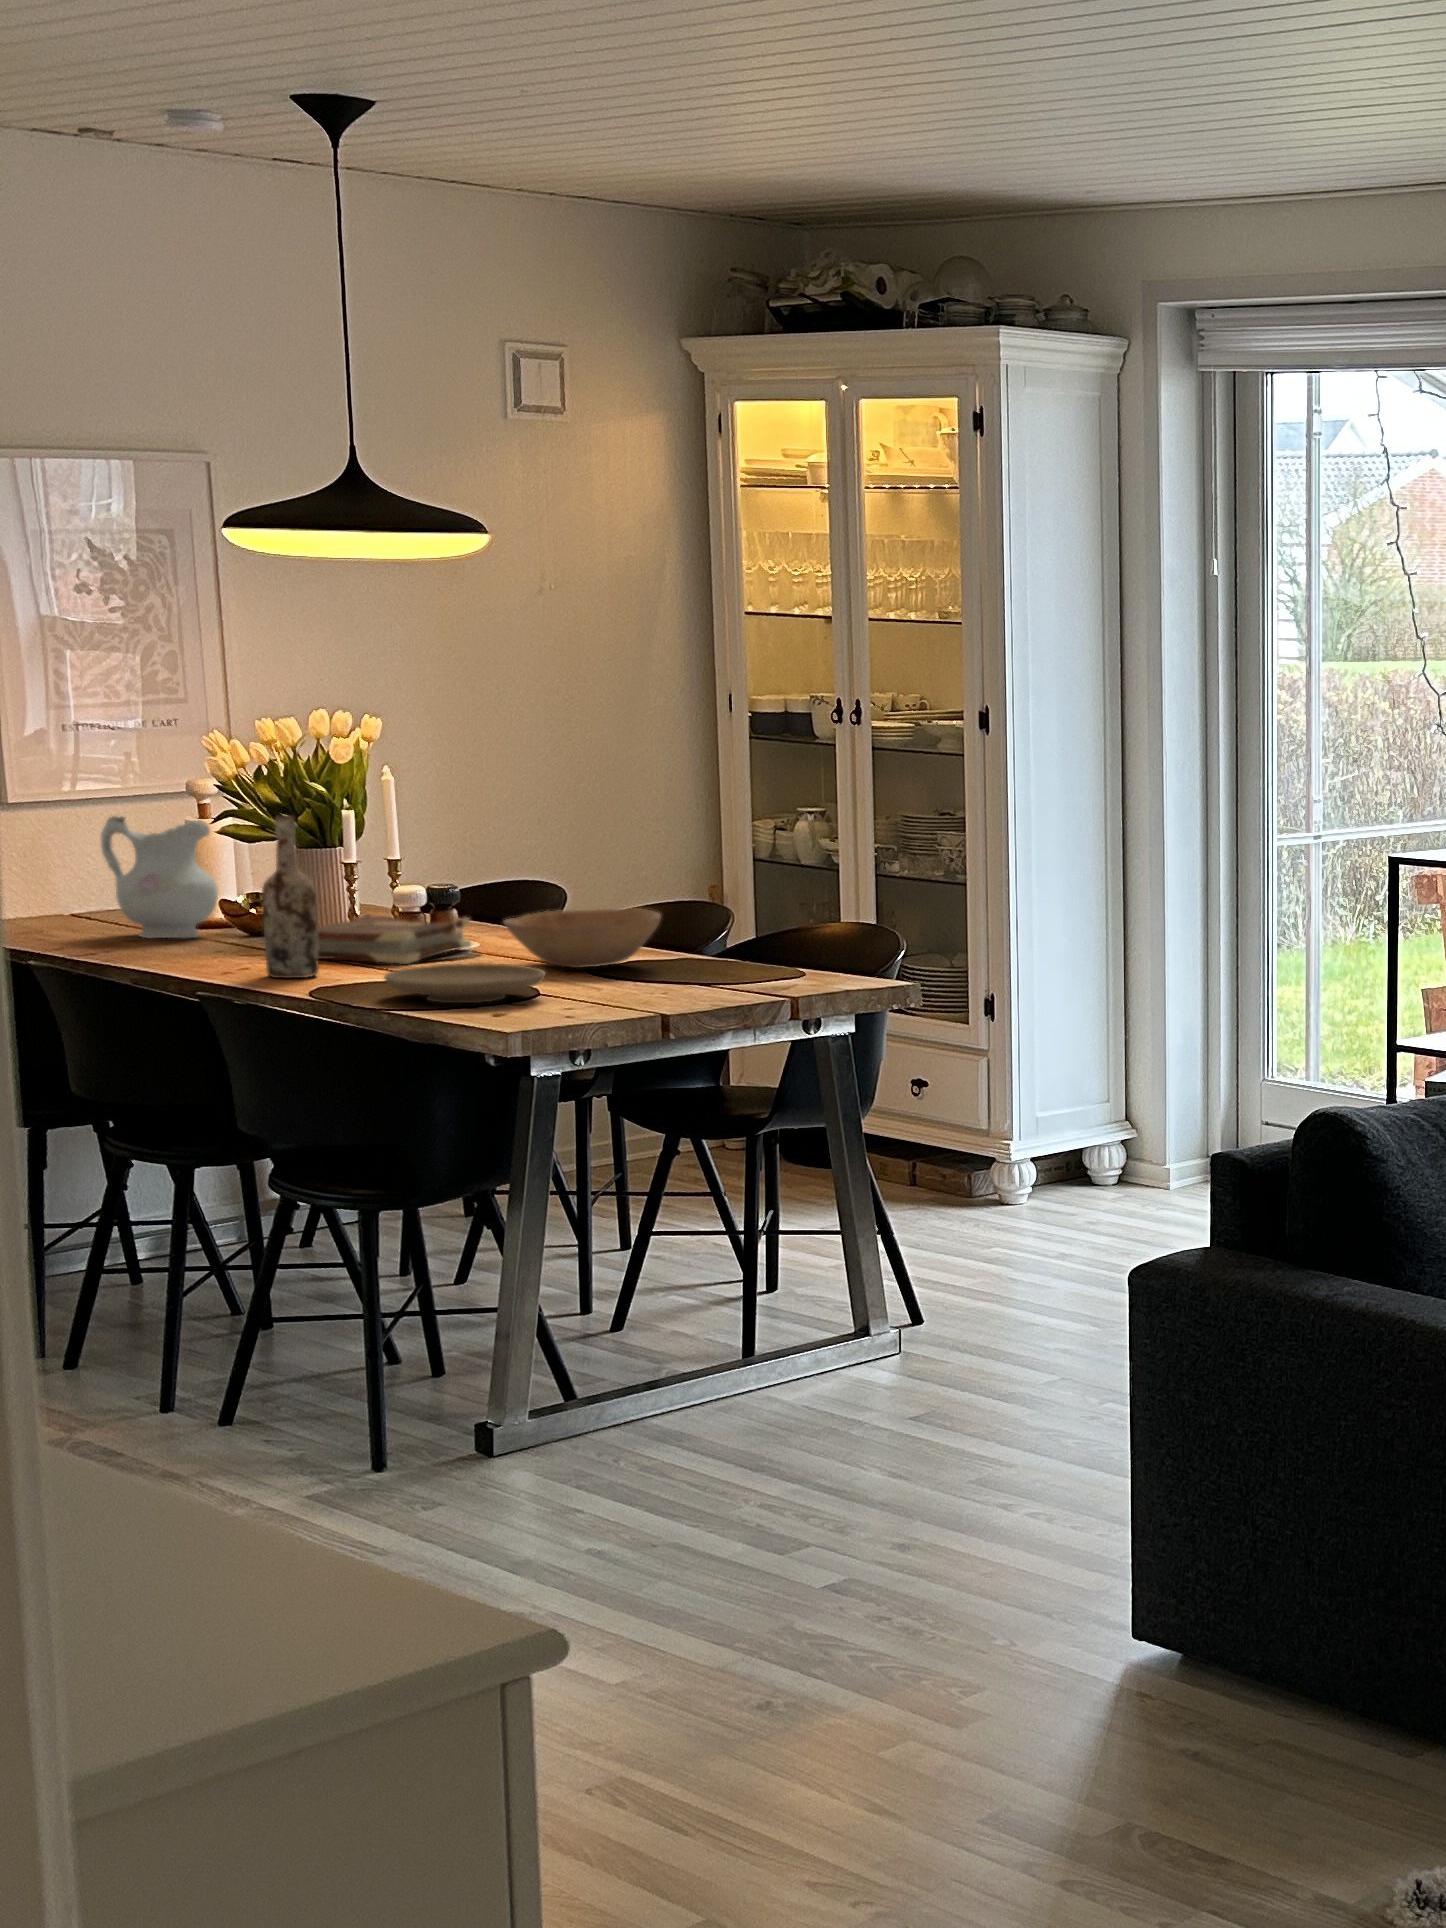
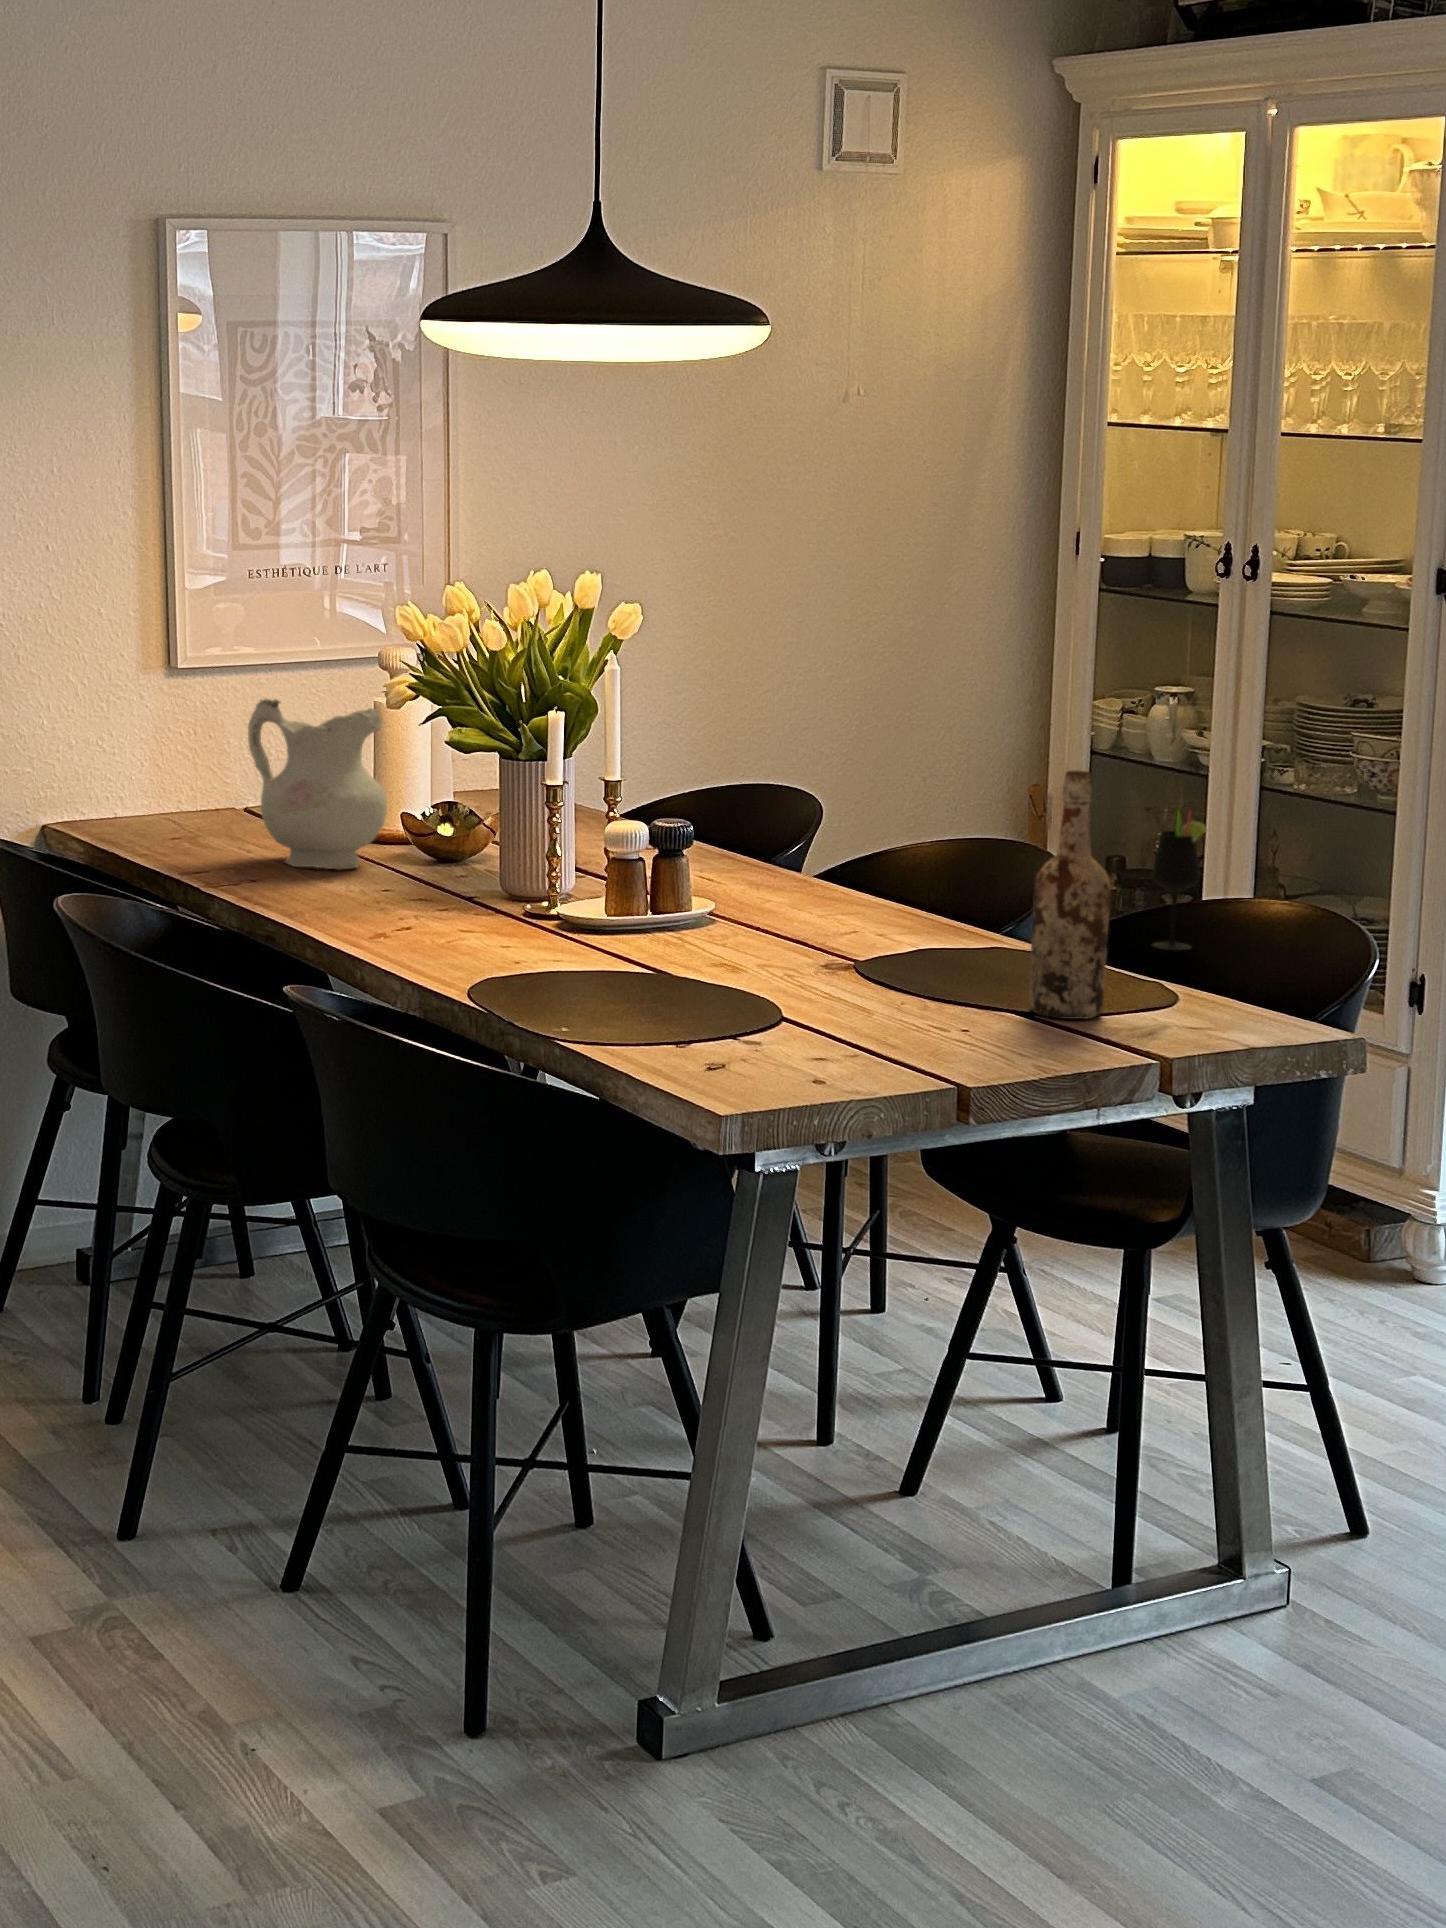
wine bottle: present [262,815,319,978] -> present [1029,771,1111,1019]
wine glass: none [783,859,817,953] -> present [1152,810,1207,950]
bowl: present [504,908,661,968] -> none [746,872,974,968]
book: present [317,914,471,964] -> none [463,852,706,943]
plate: present [384,963,545,1003] -> none [559,969,794,1045]

